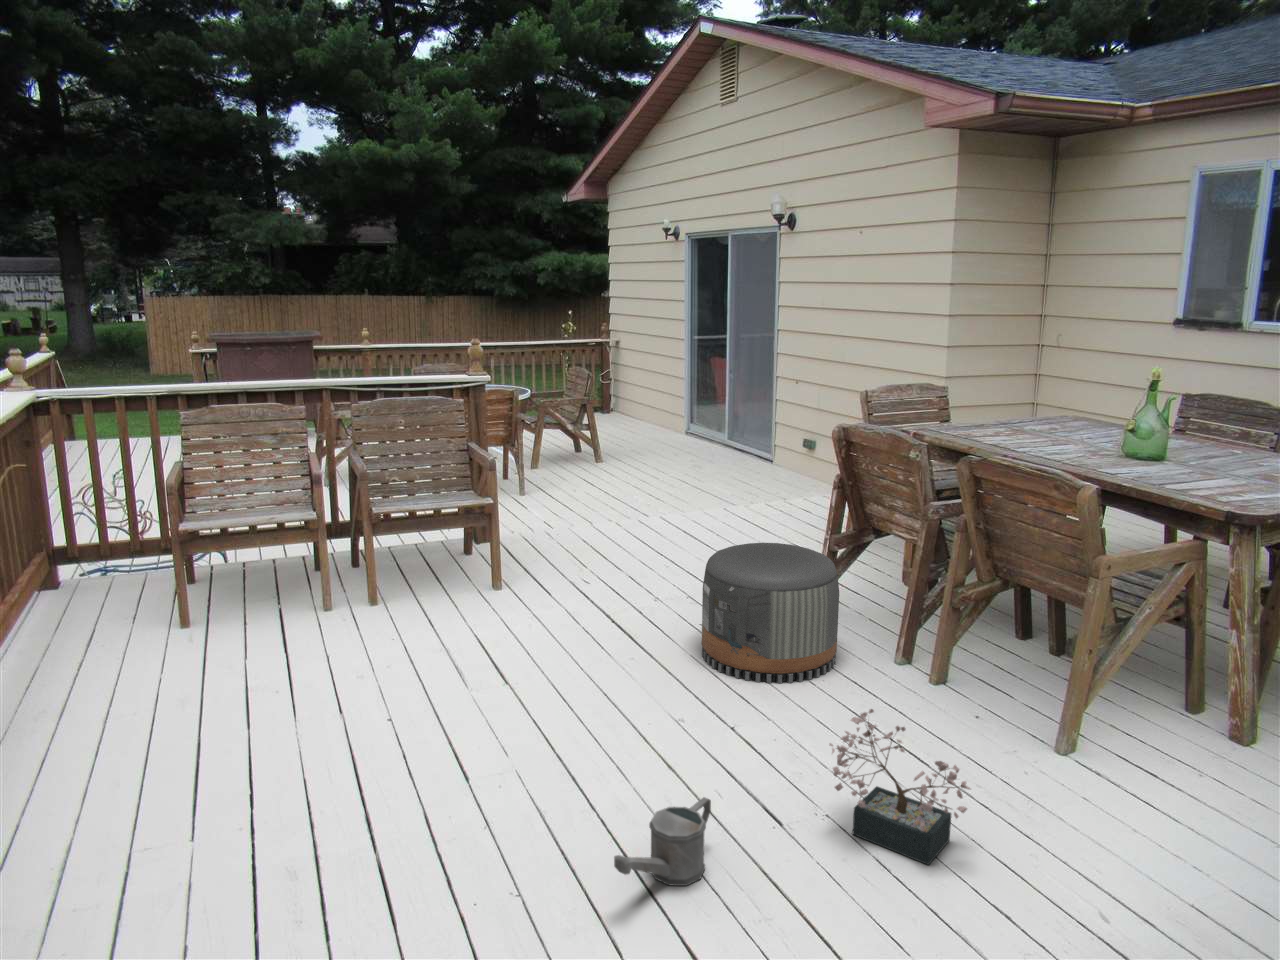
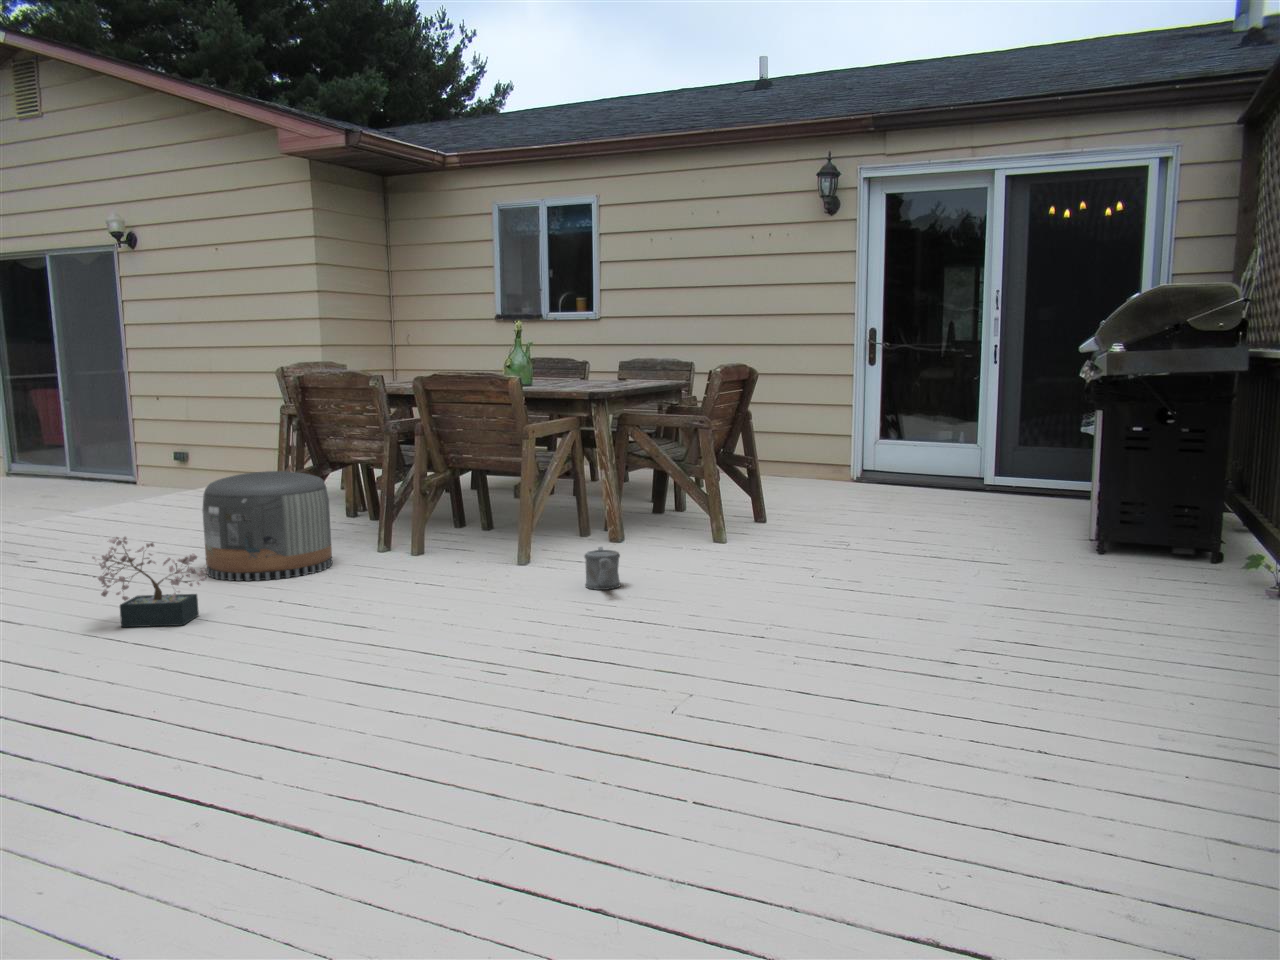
decorative plant: present [830,709,971,865] -> present [92,537,208,627]
watering can: present [614,797,711,886] -> present [585,547,620,590]

